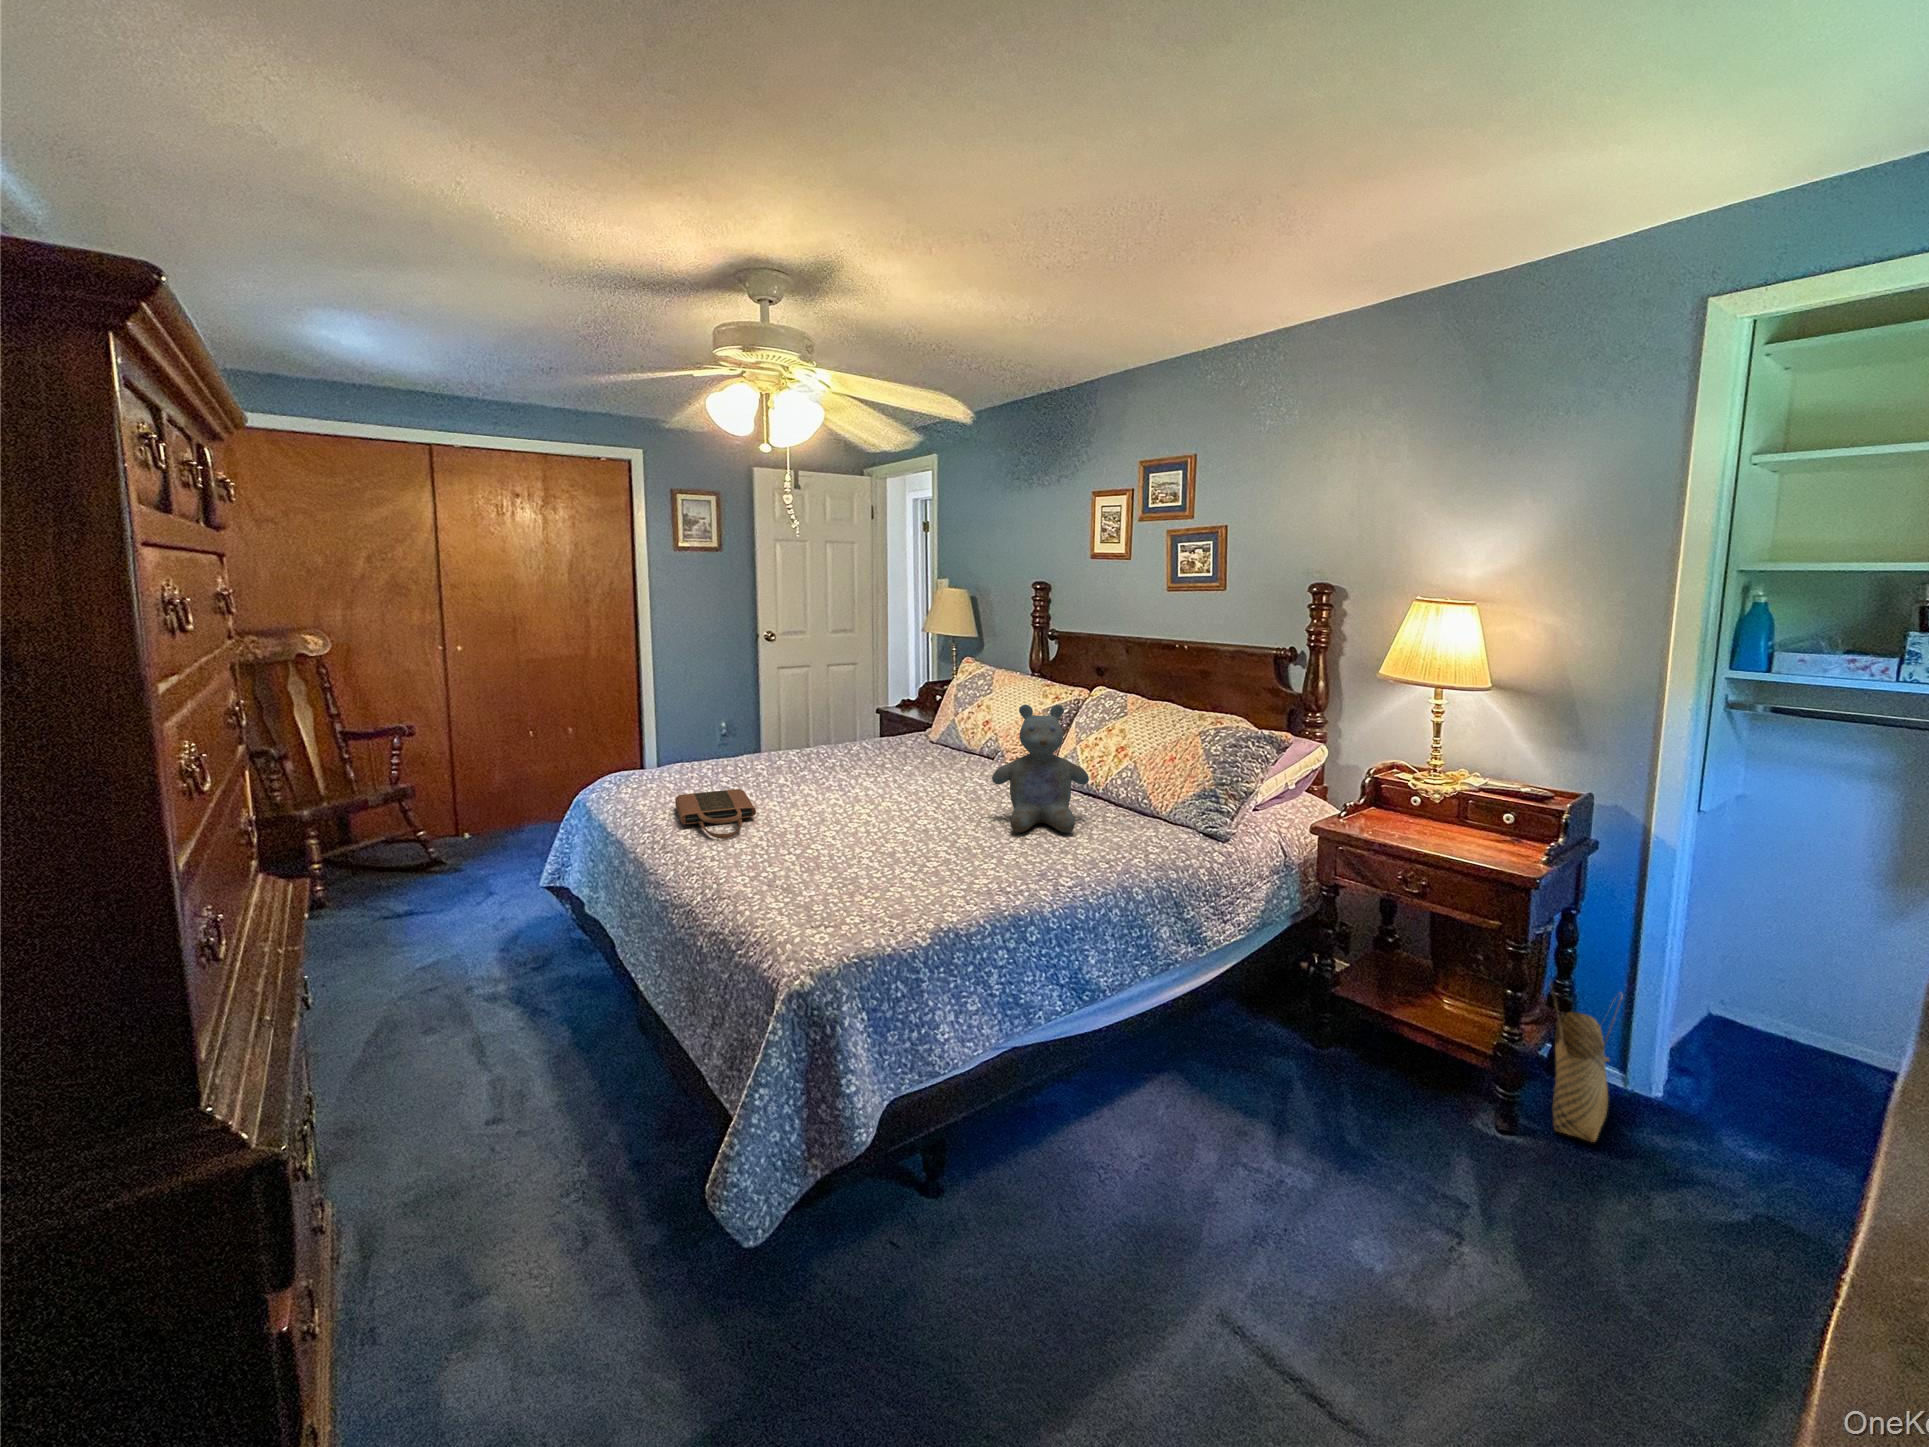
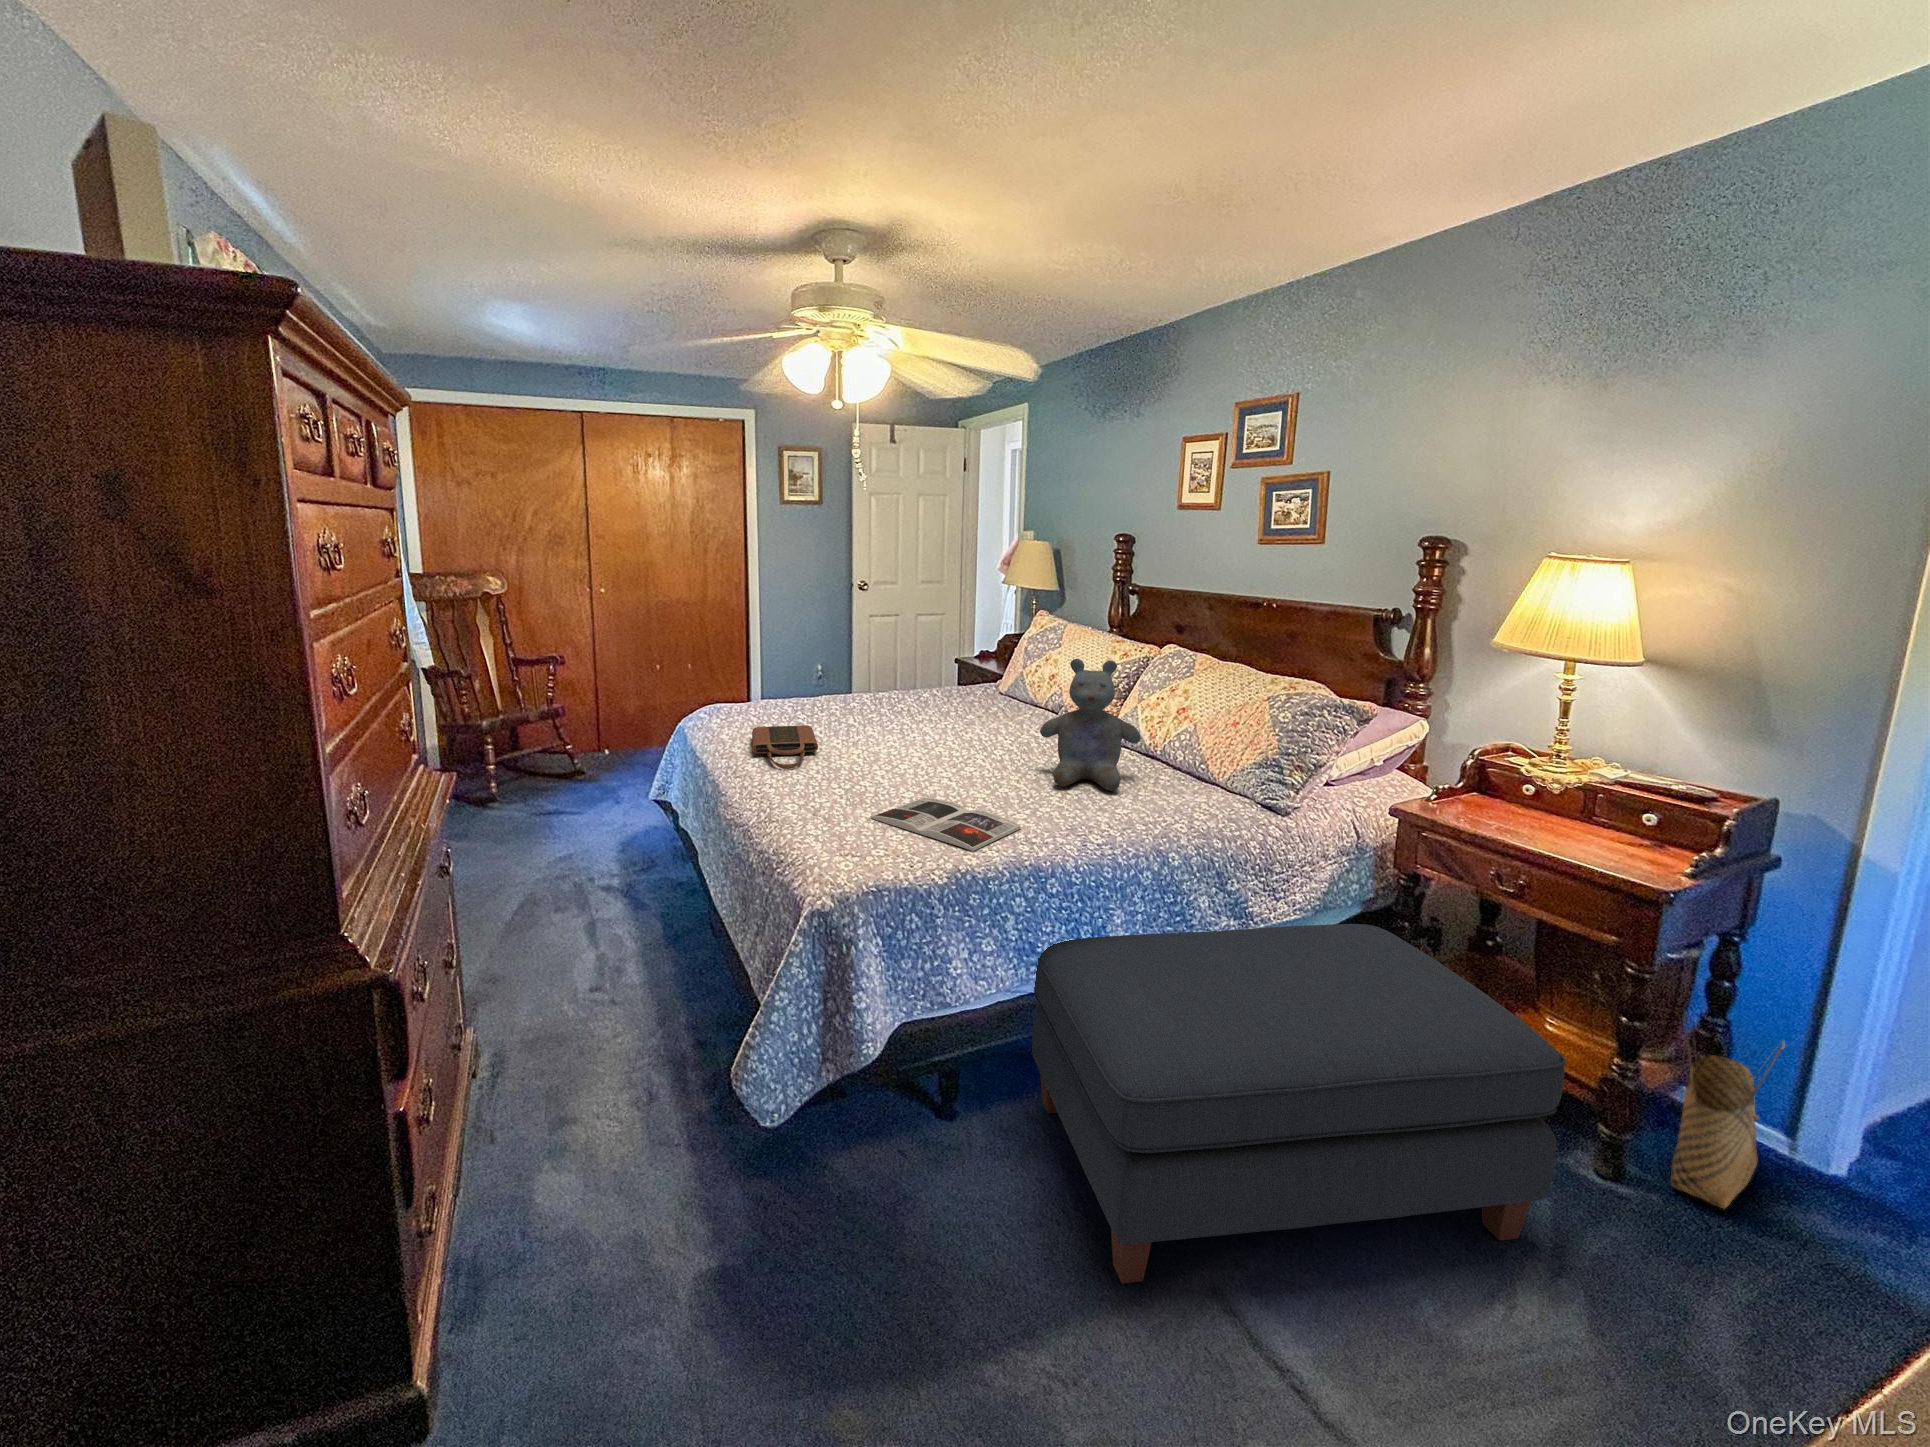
magazine: none [833,857,992,908] -> present [871,798,1021,851]
ottoman: none [1015,936,1484,1334] -> present [1032,924,1566,1283]

